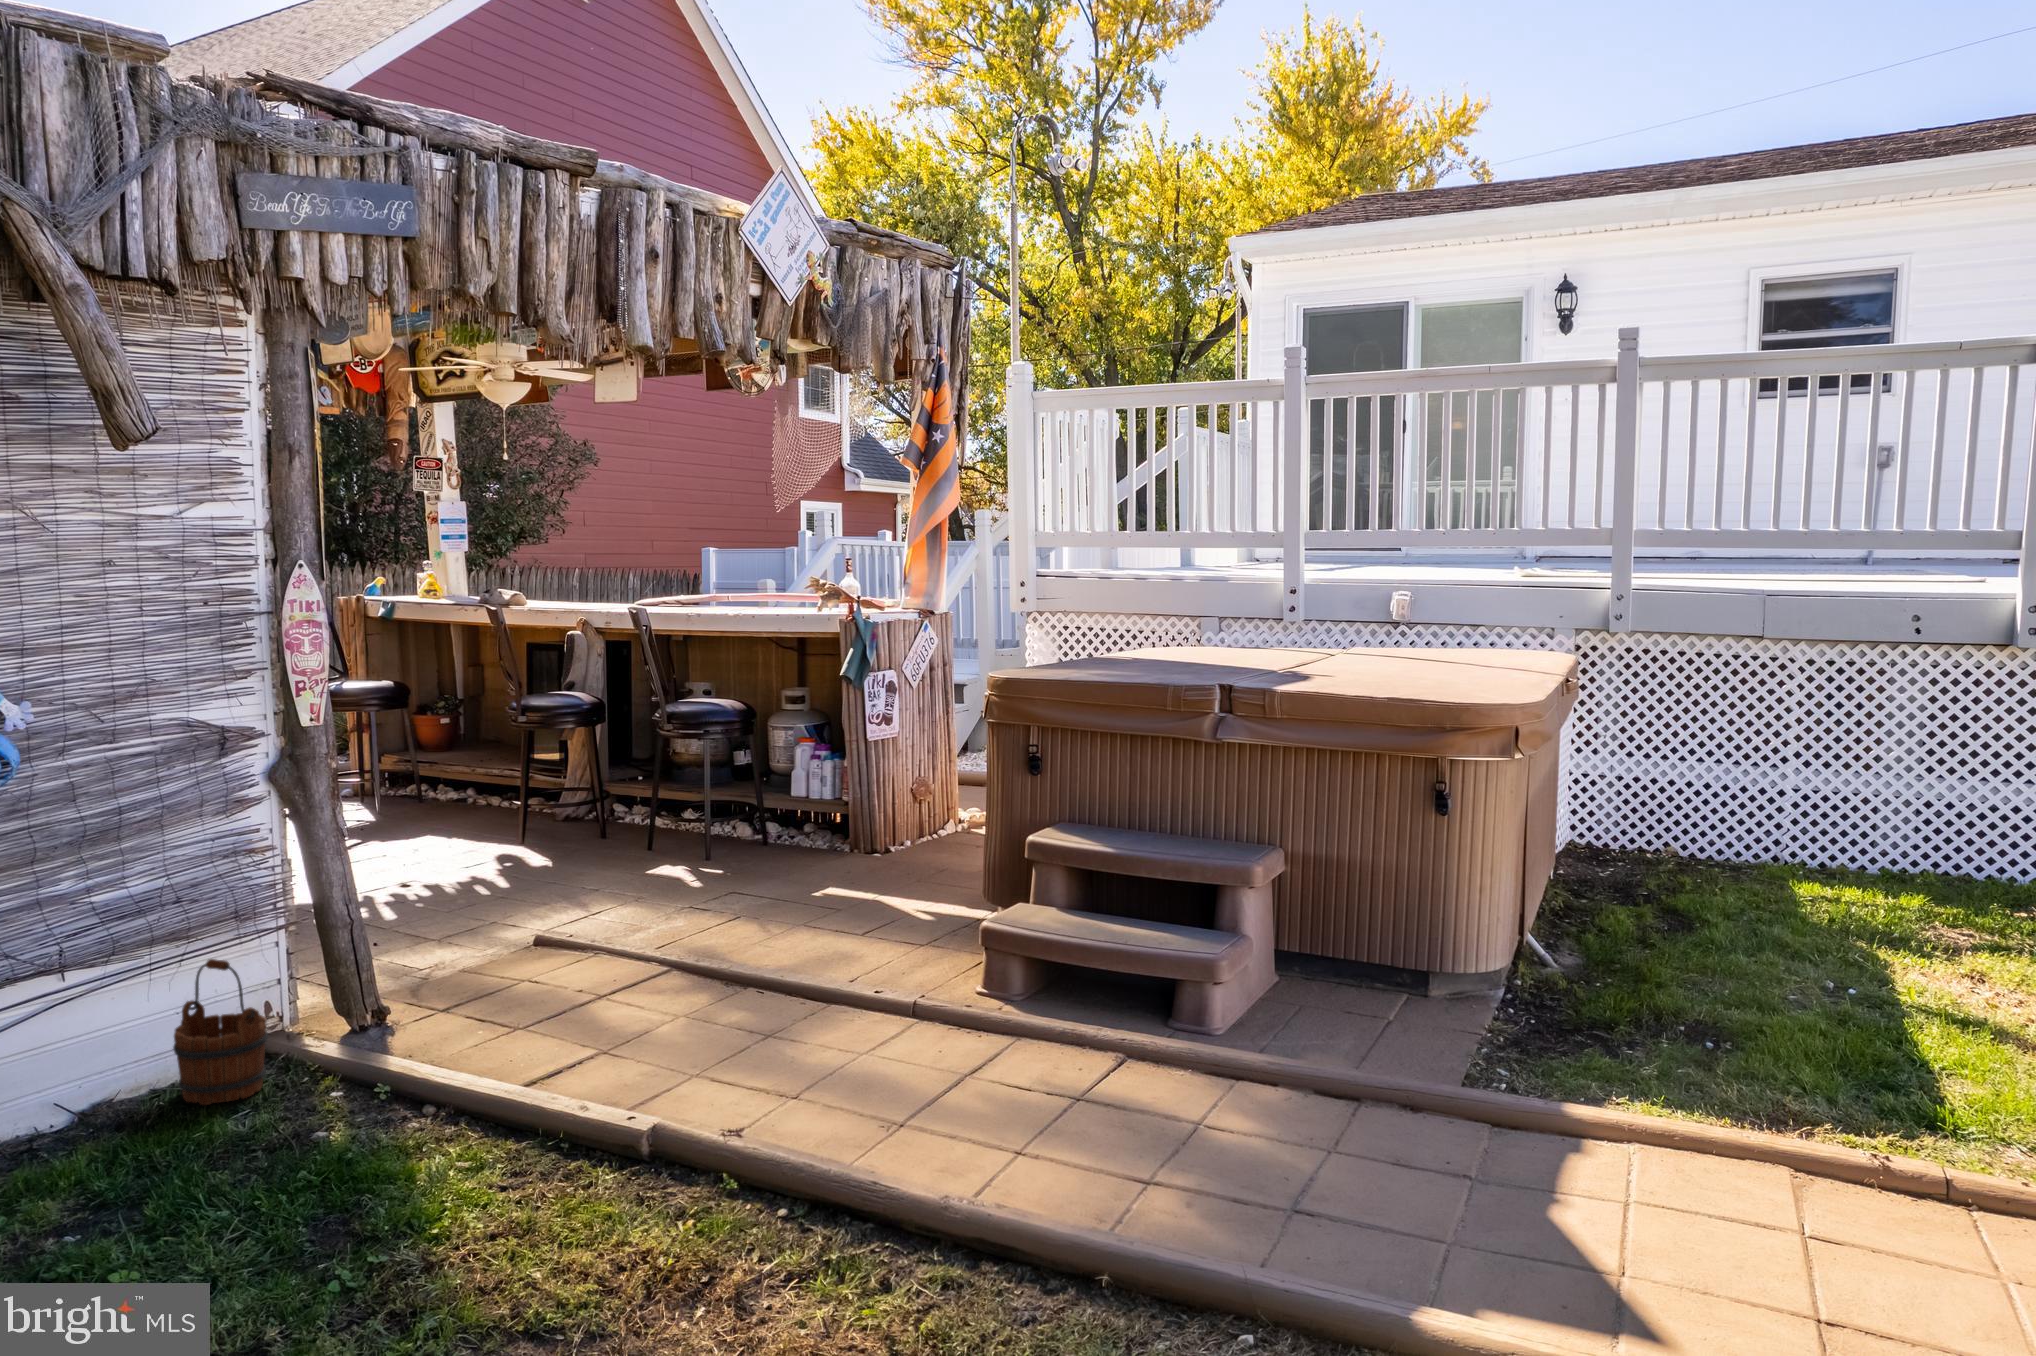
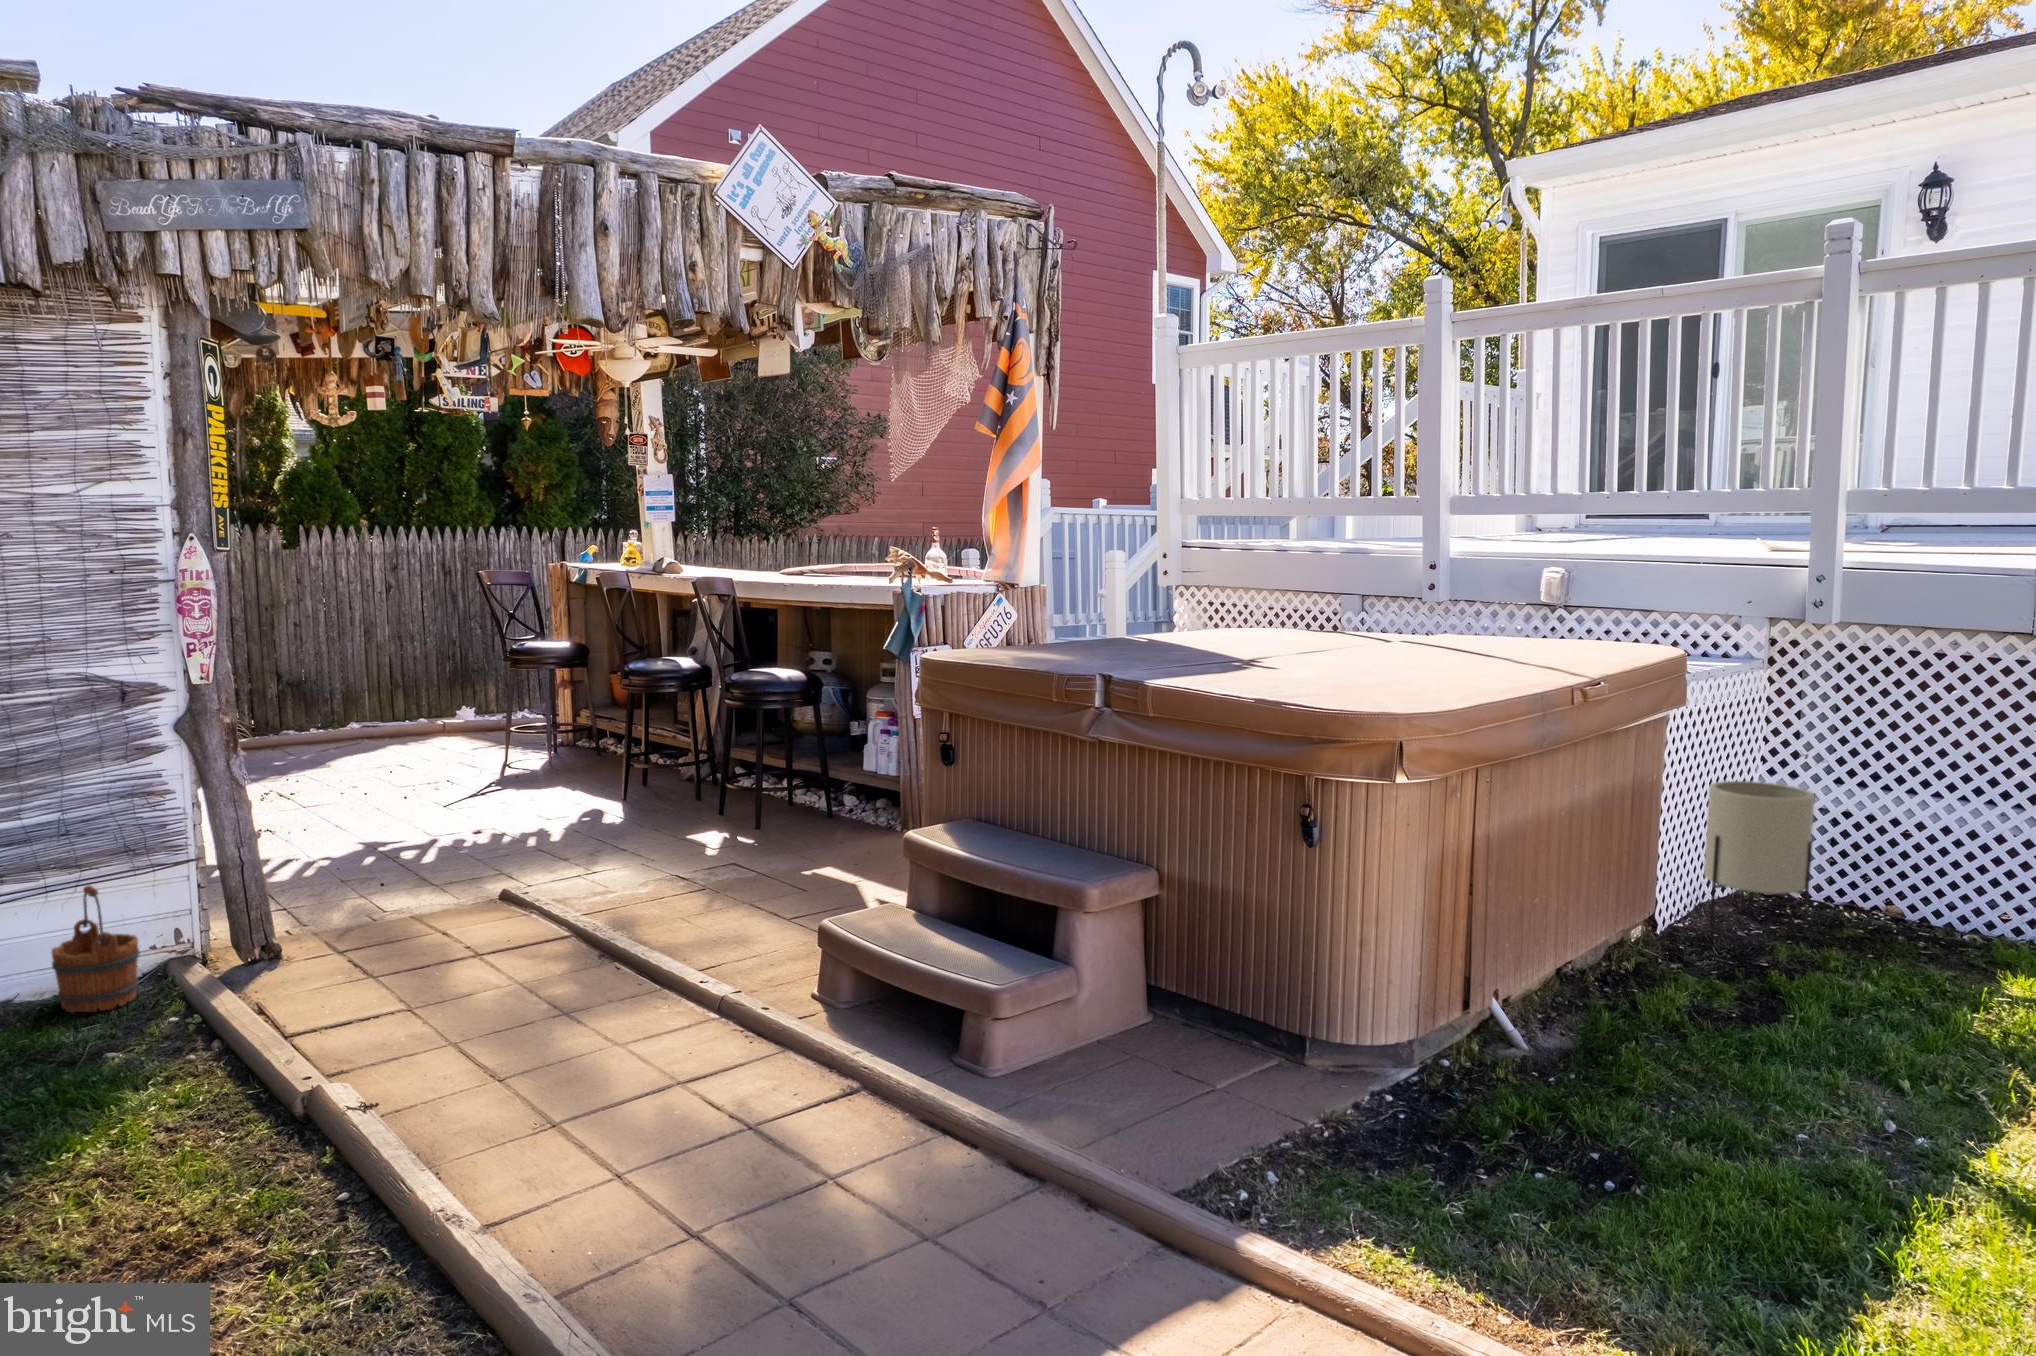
planter: none [1562,756,1643,872] -> present [1704,781,1815,935]

